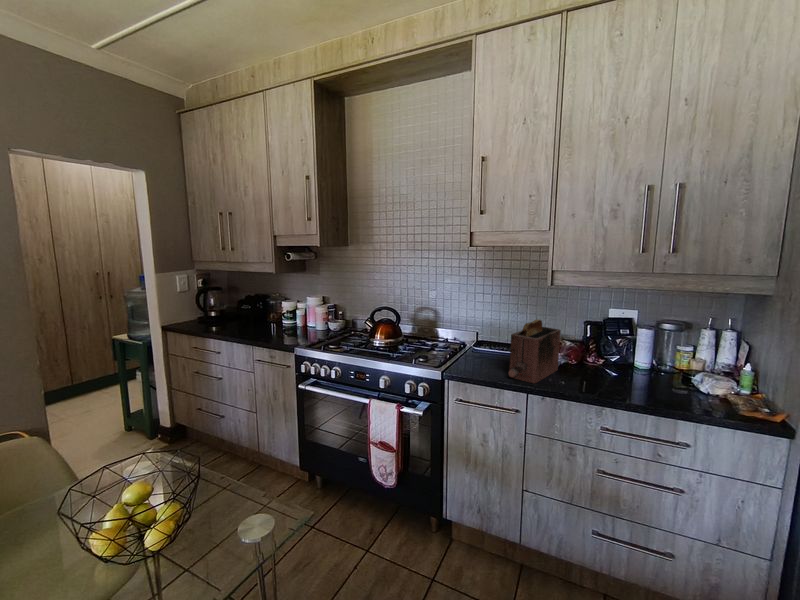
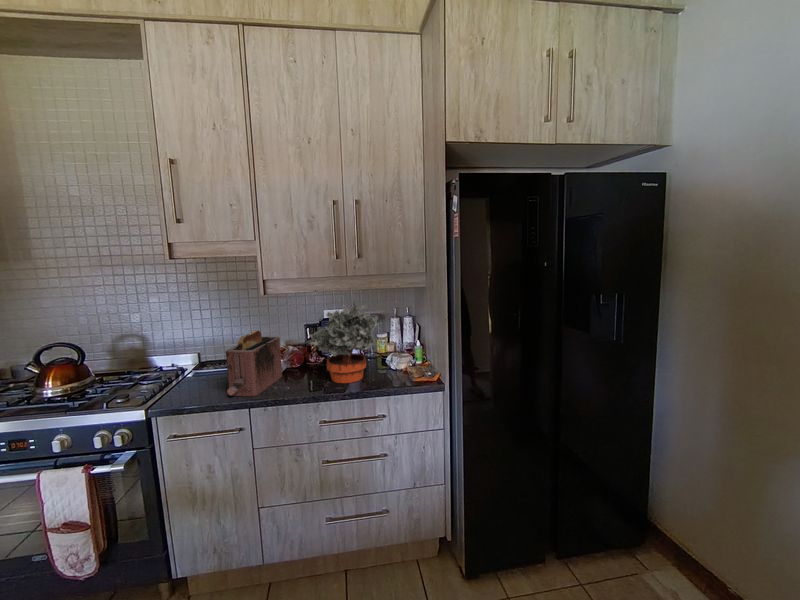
potted plant: none [594,302,691,395] -> present [308,302,377,383]

